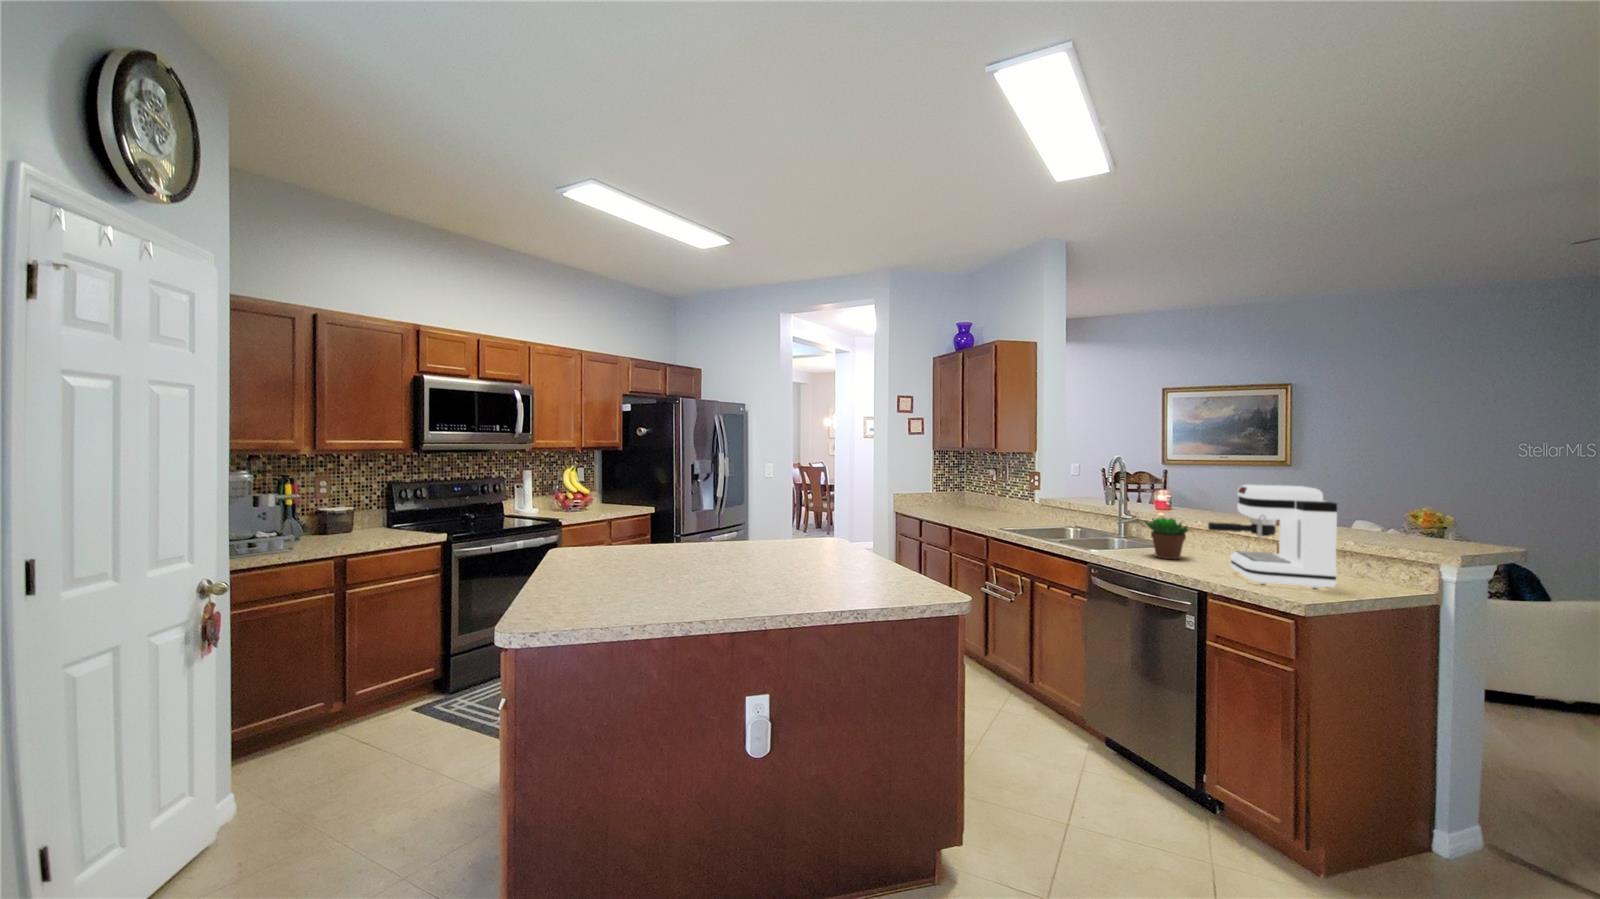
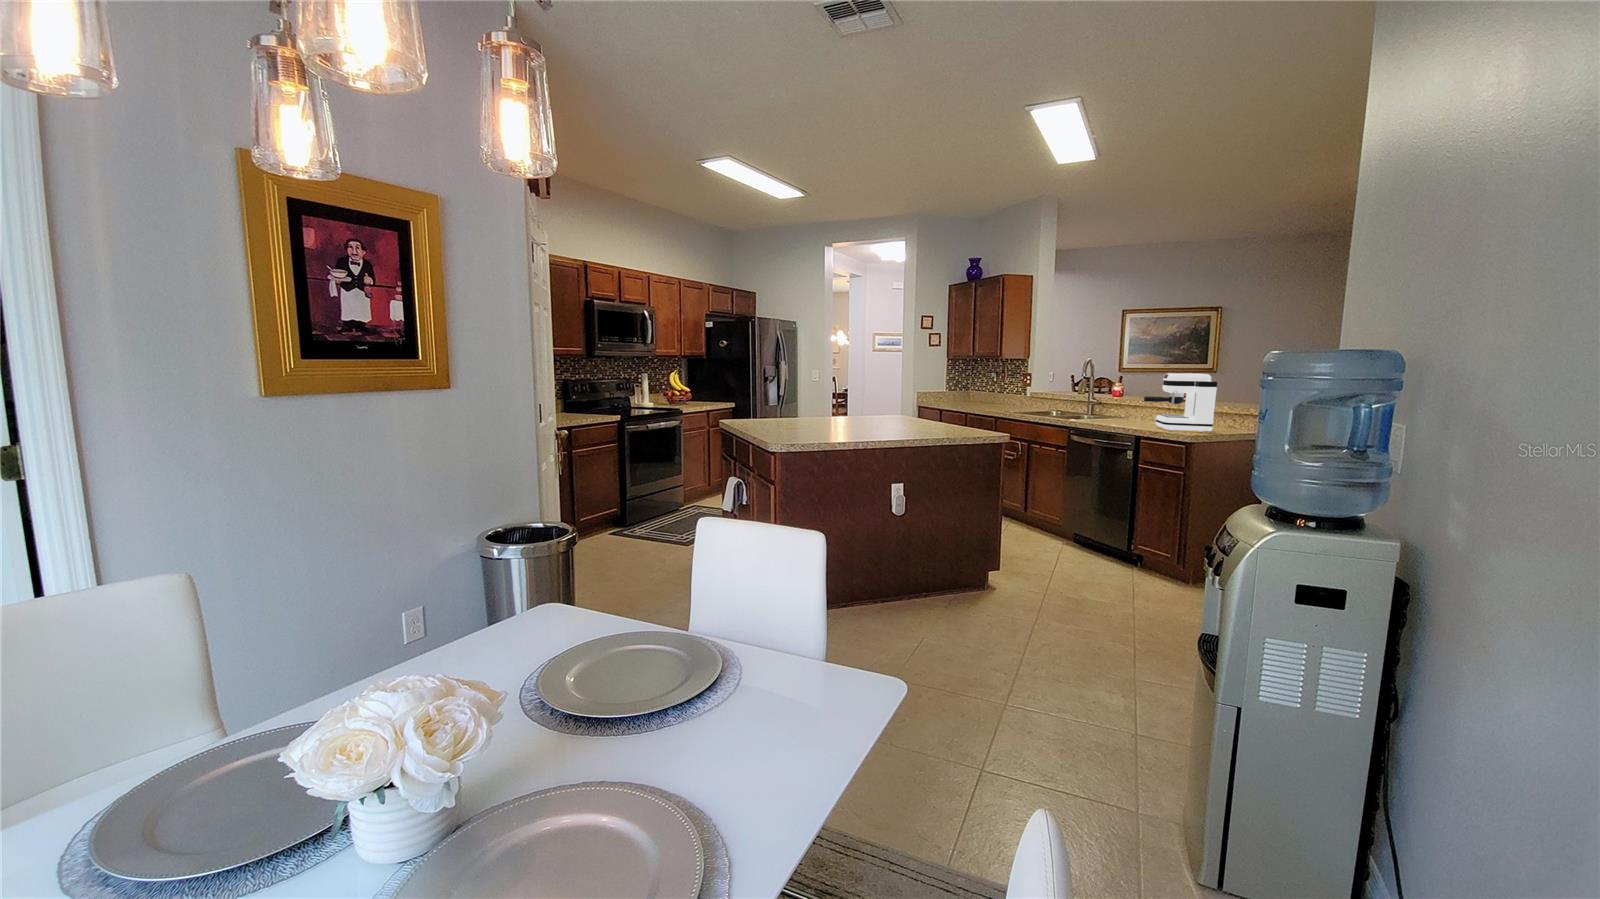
succulent plant: present [1145,517,1188,559] -> none [1105,396,1133,423]

